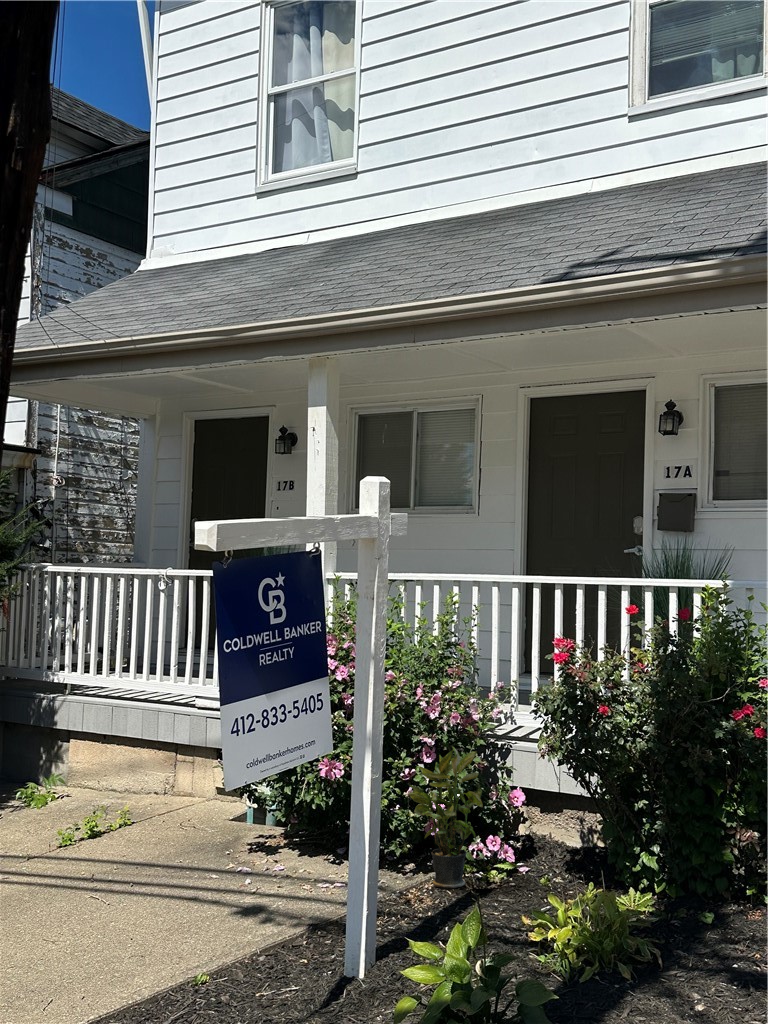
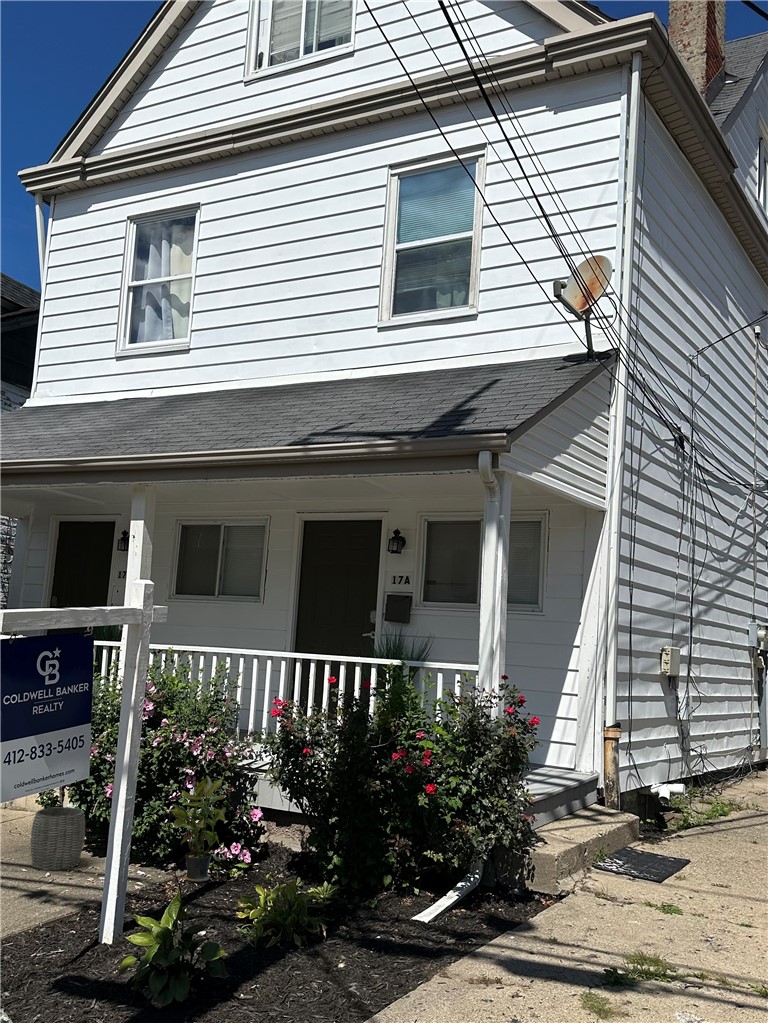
woven basket: none [224,790,292,871] -> present [31,807,85,870]

